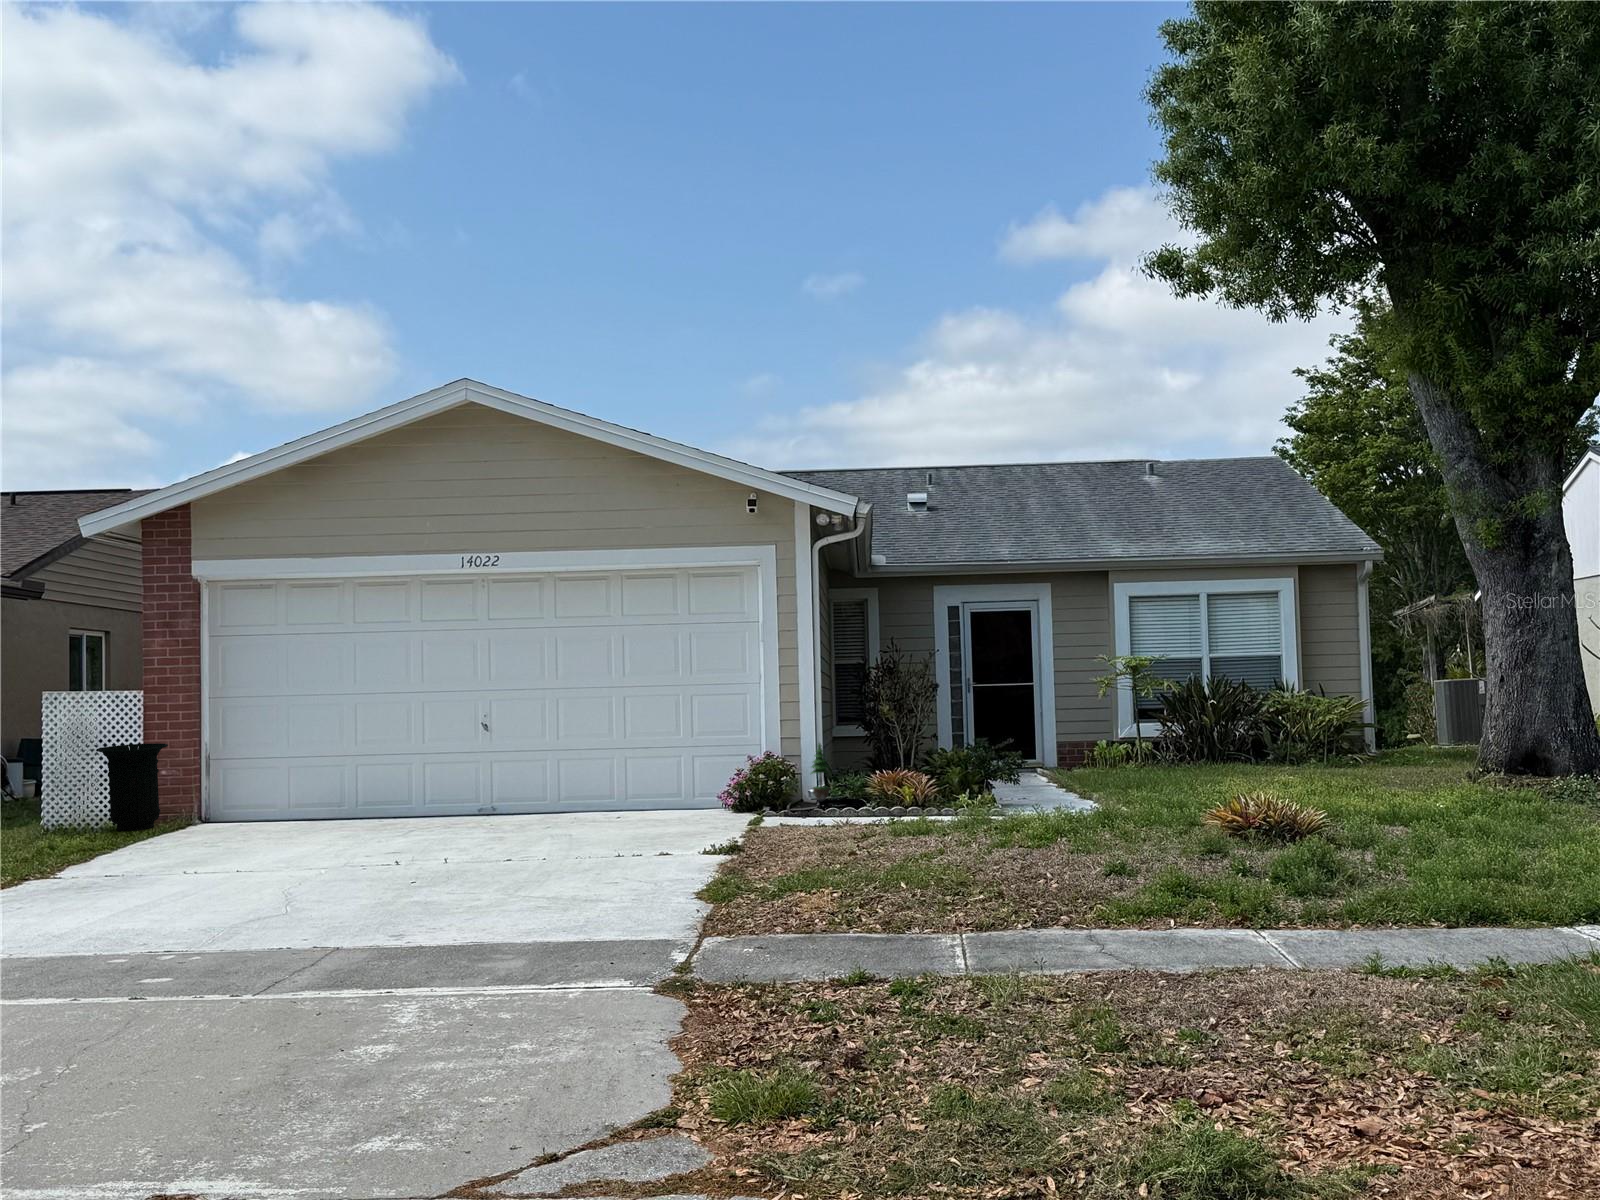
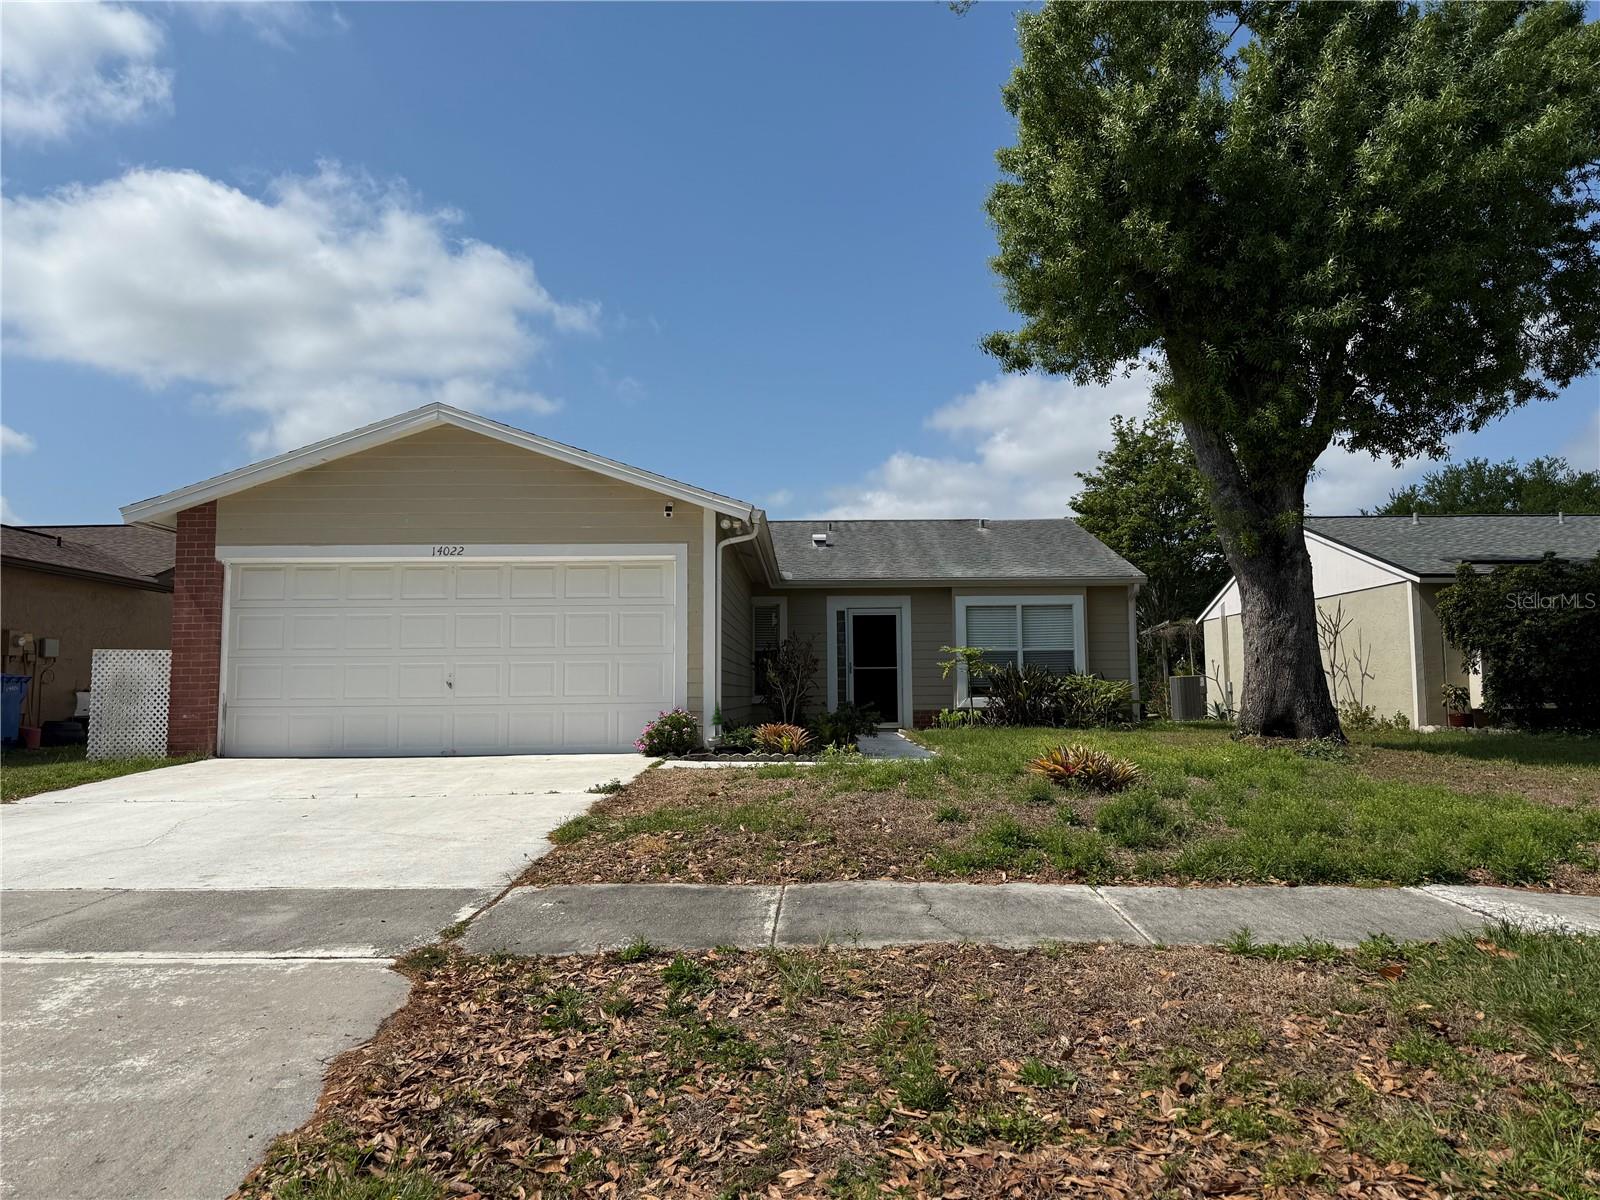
trash can: present [96,743,168,831] -> none [126,692,192,763]

